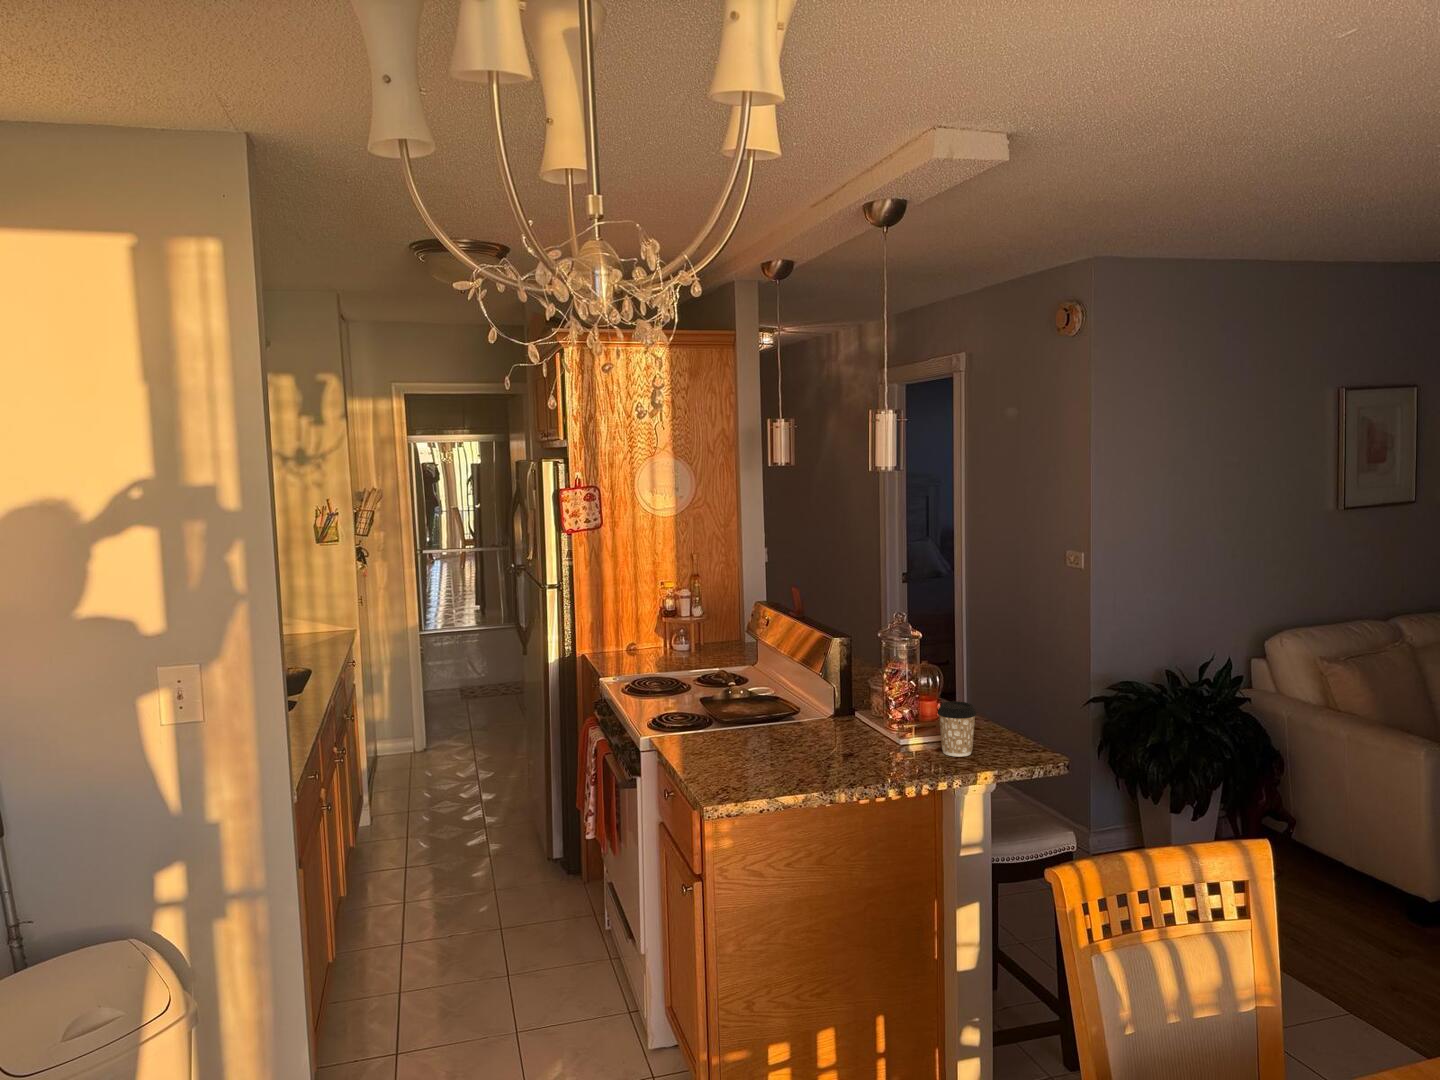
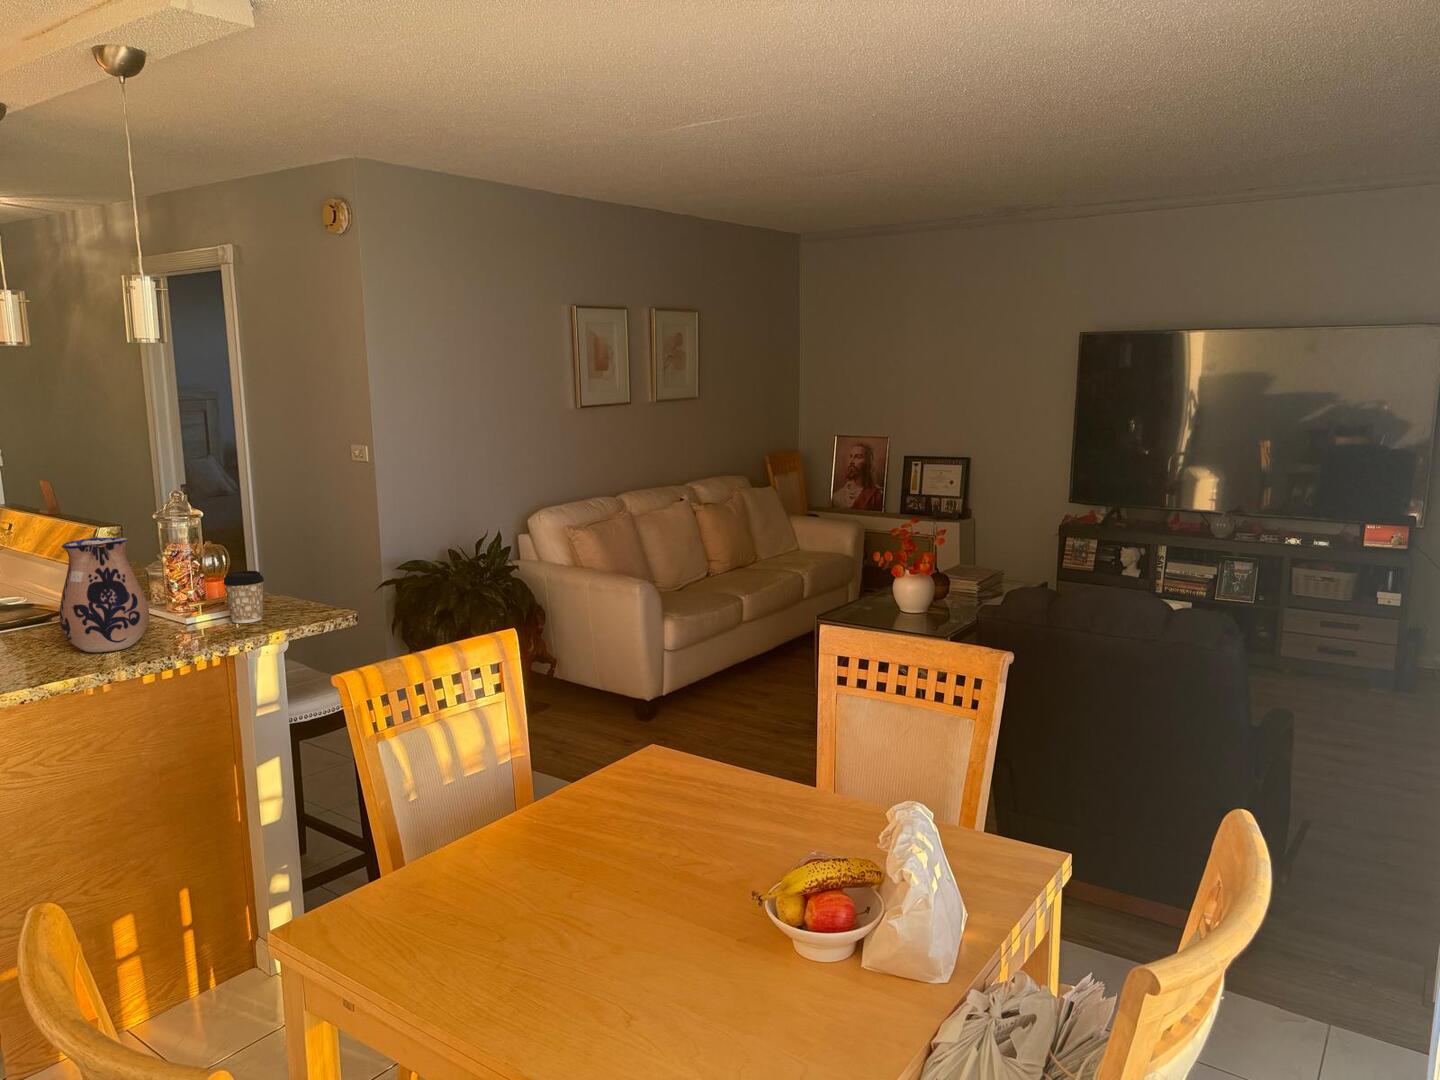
ceramic pitcher: none [797,657,870,771] -> present [60,537,149,653]

